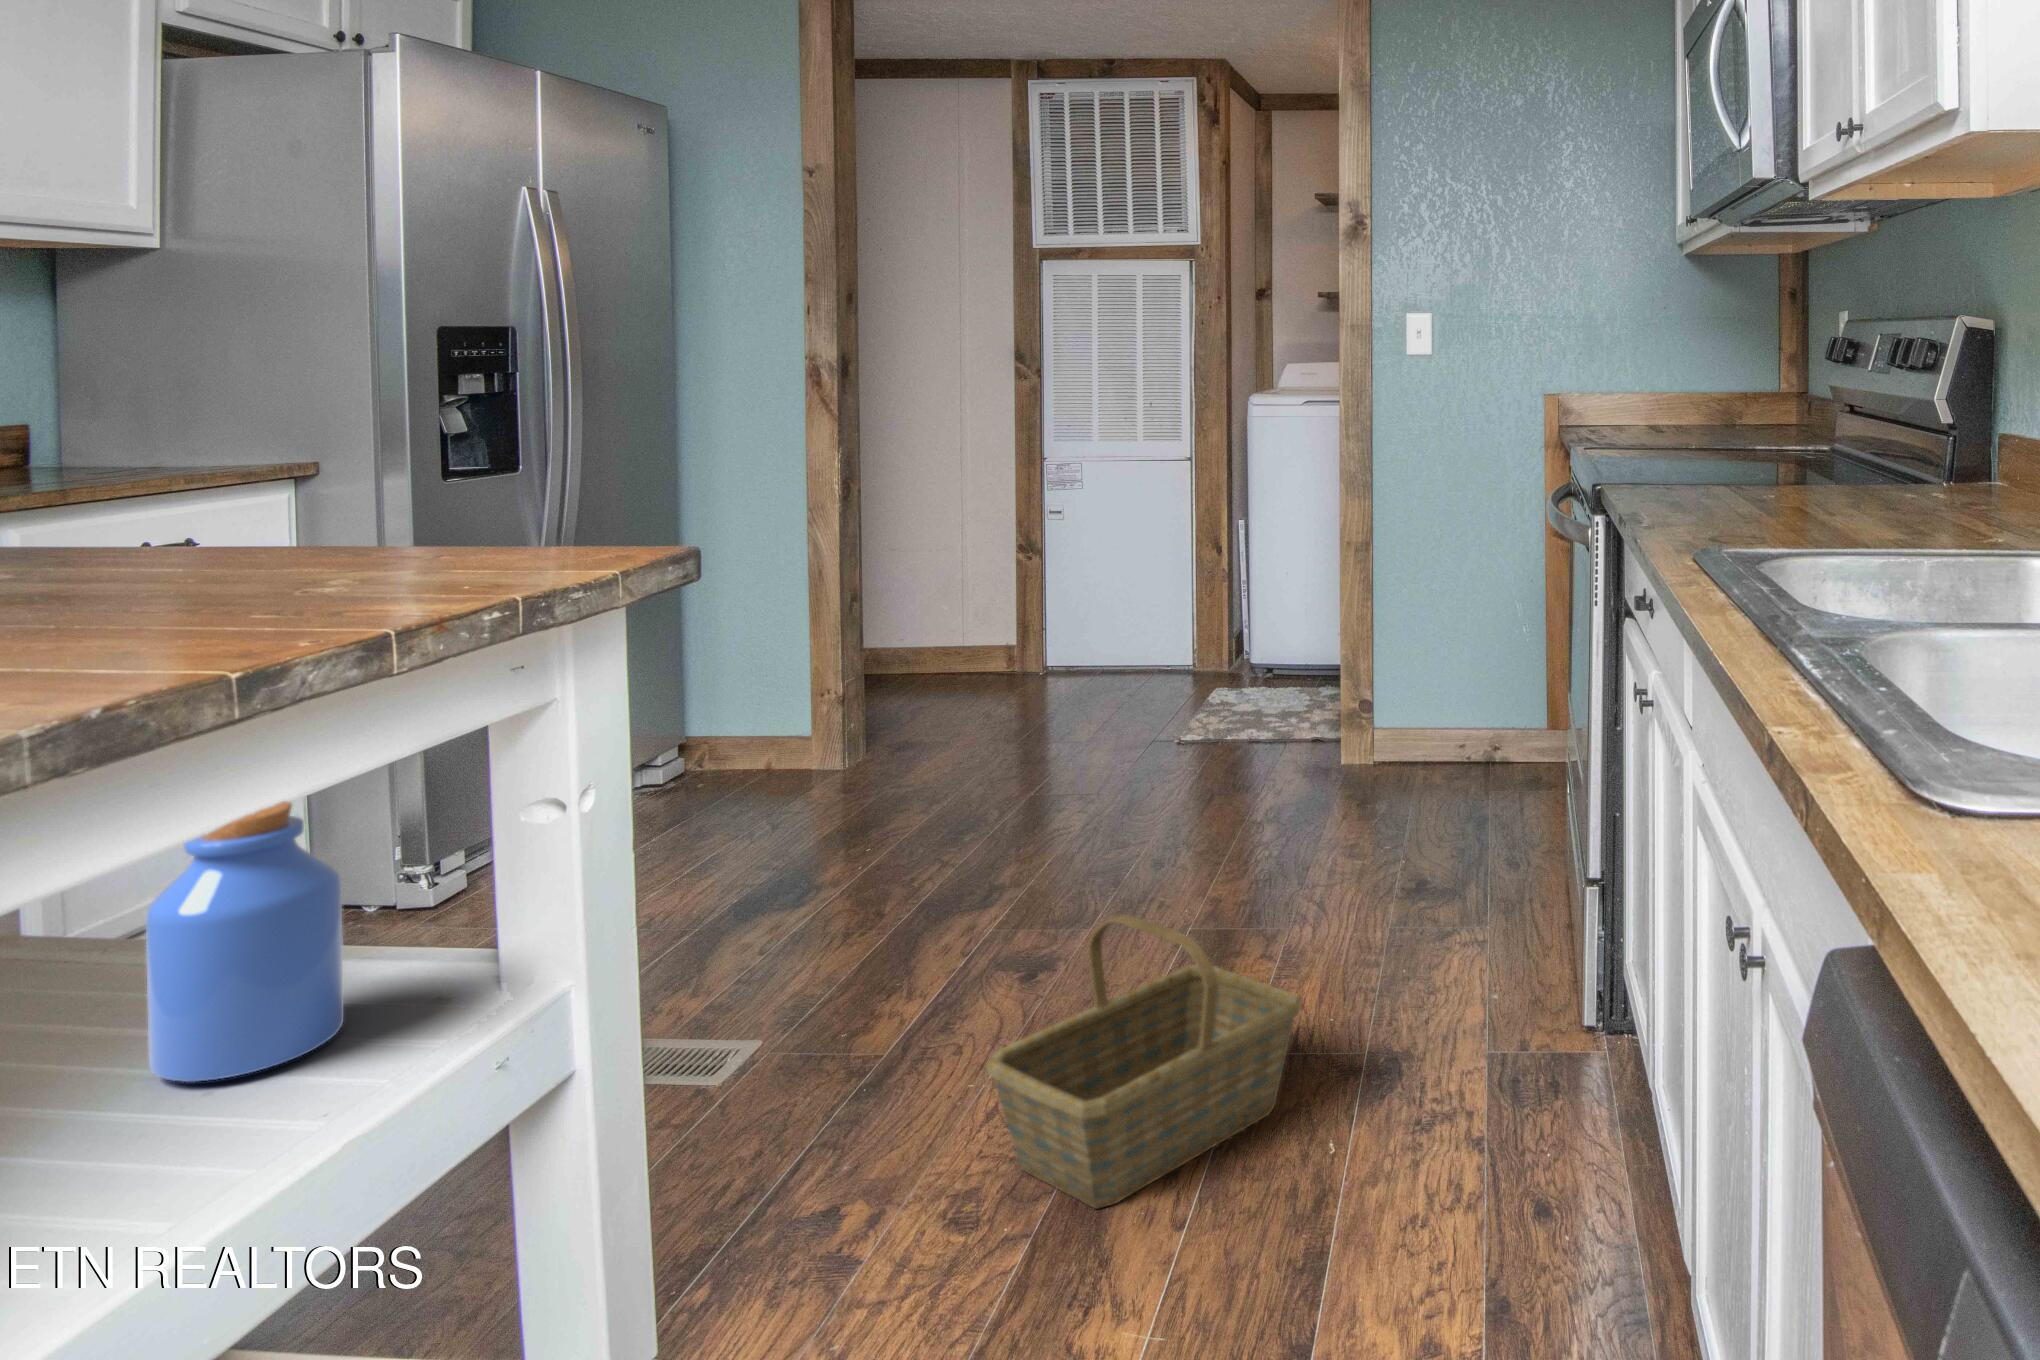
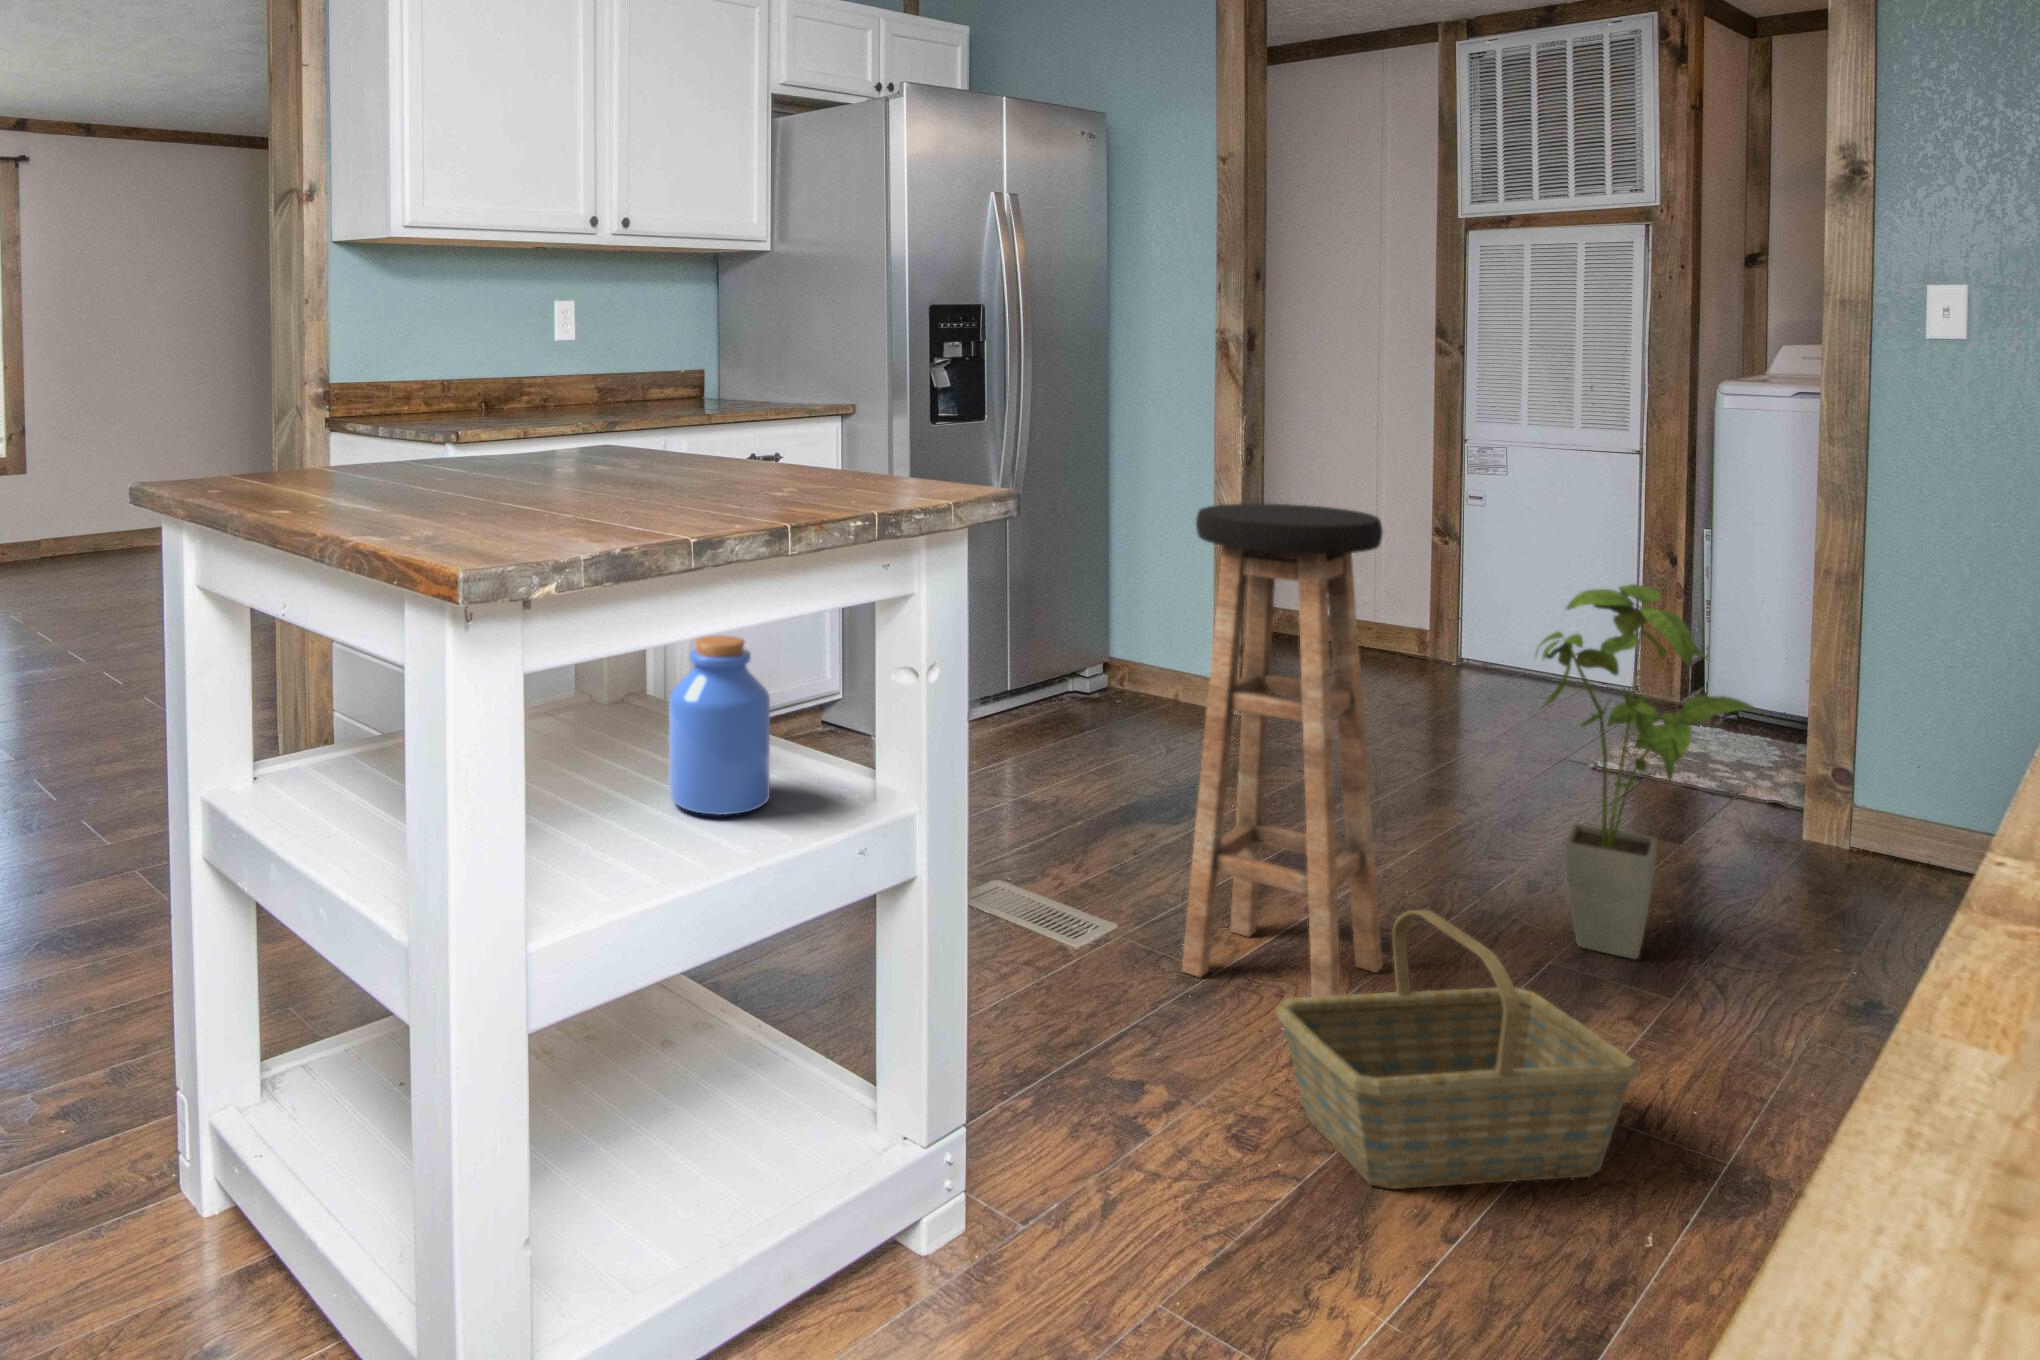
bar stool: none [853,532,1053,1067] -> present [1182,504,1383,996]
house plant: none [1162,573,1340,913] -> present [1539,584,1758,959]

